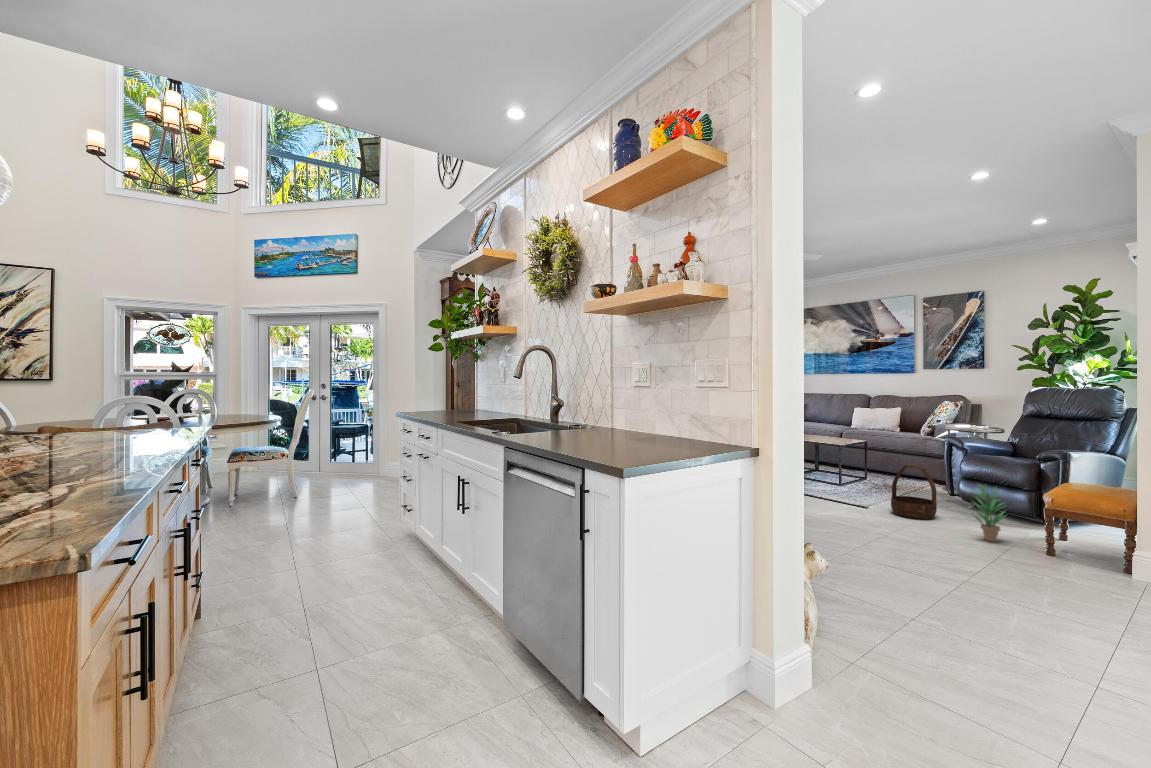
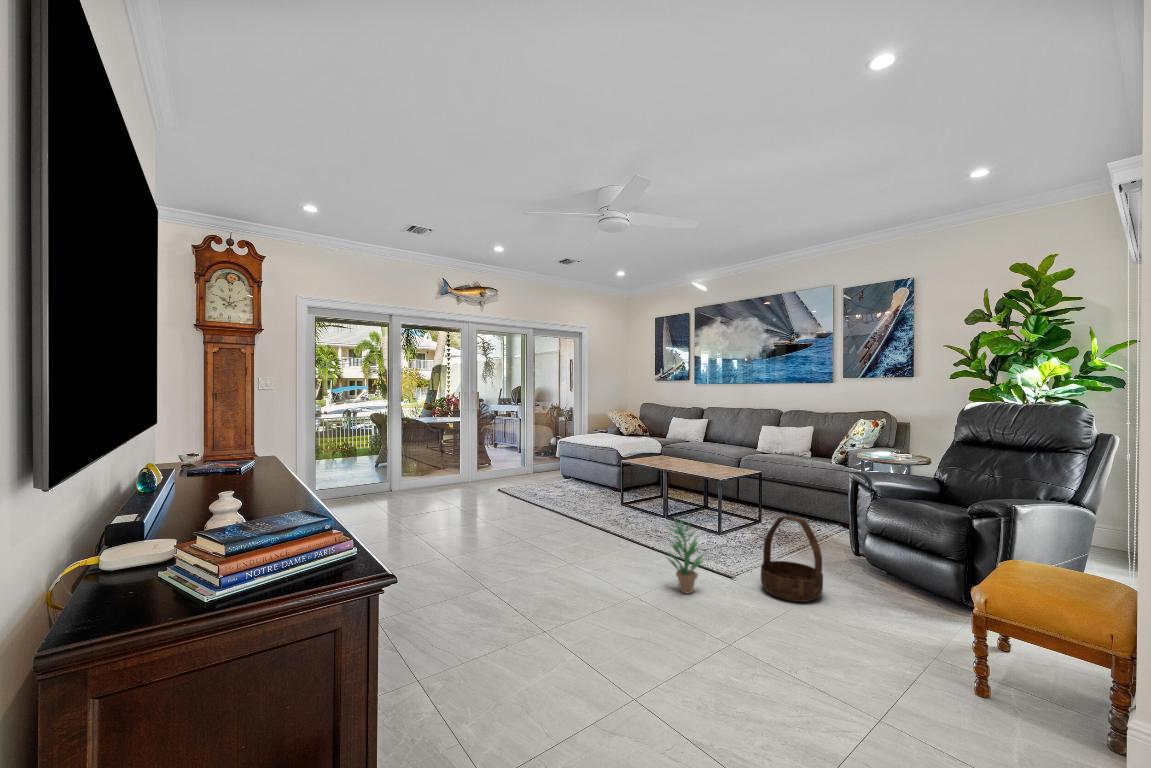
potted plant: present [973,485,1005,542] -> present [668,520,704,594]

